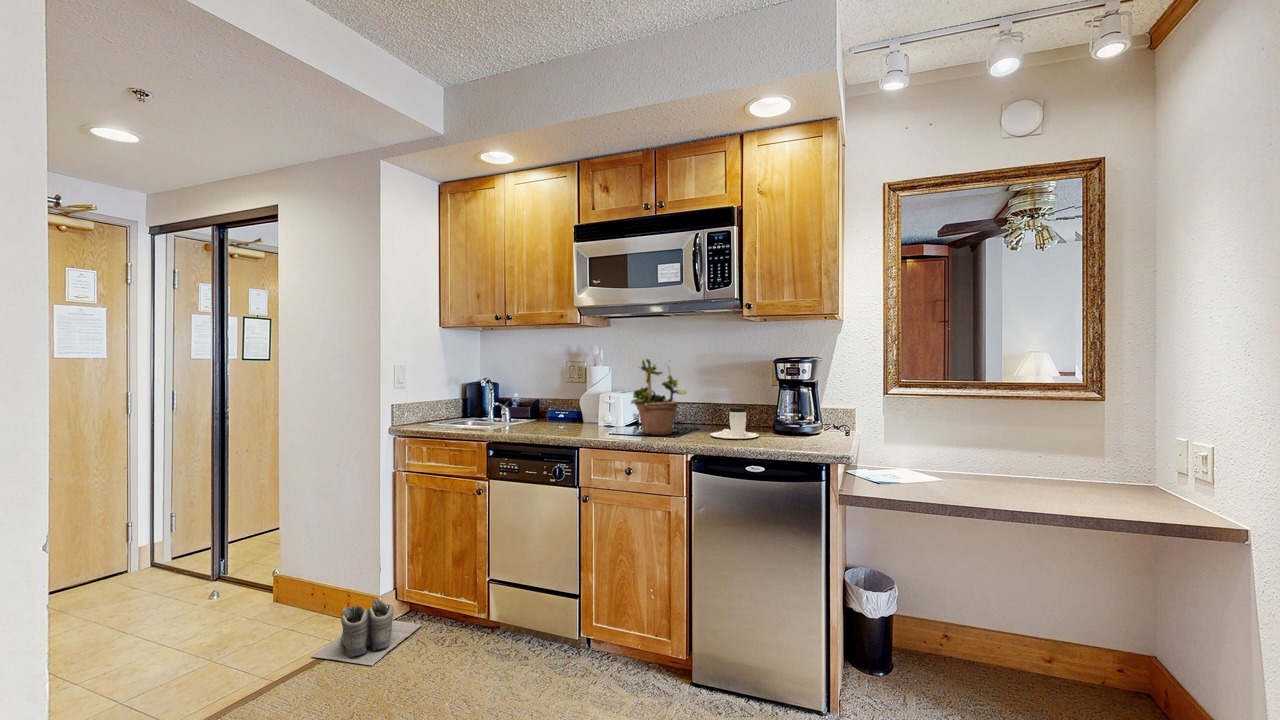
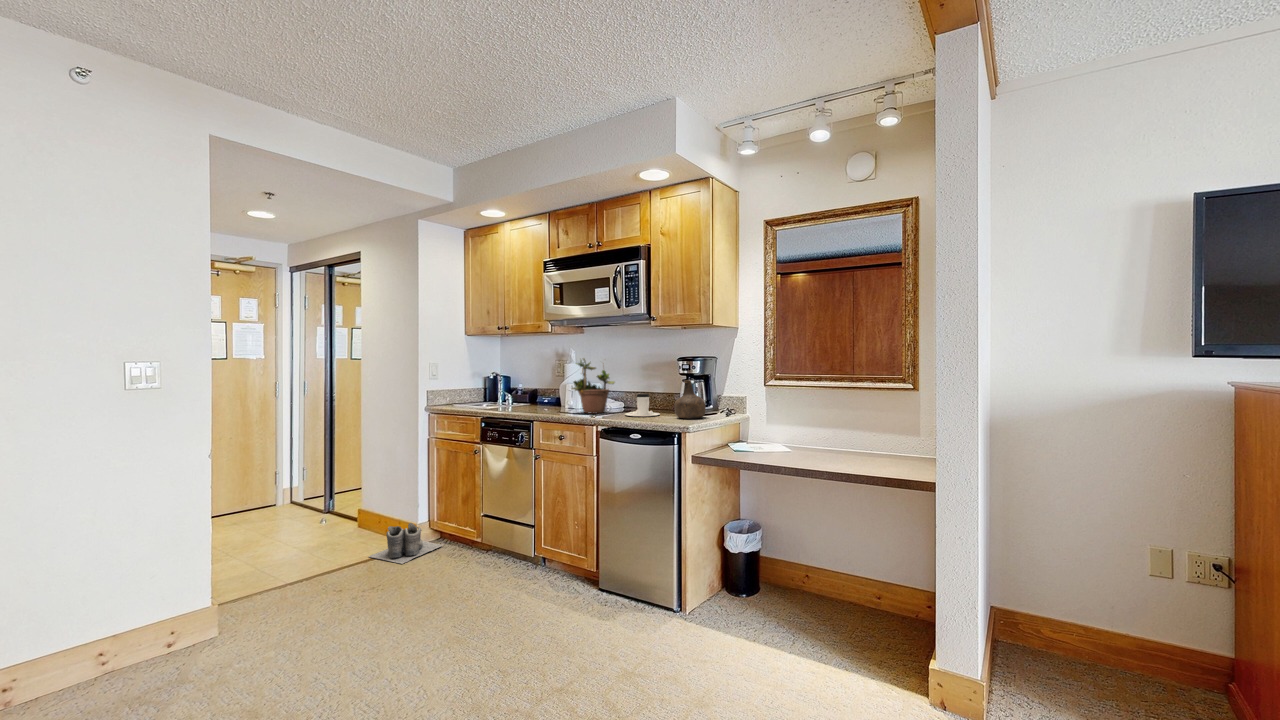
bottle: none [788,389,831,441] -> present [674,380,706,419]

